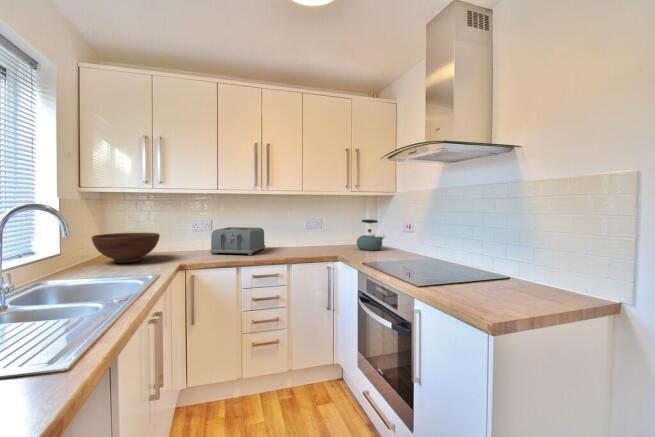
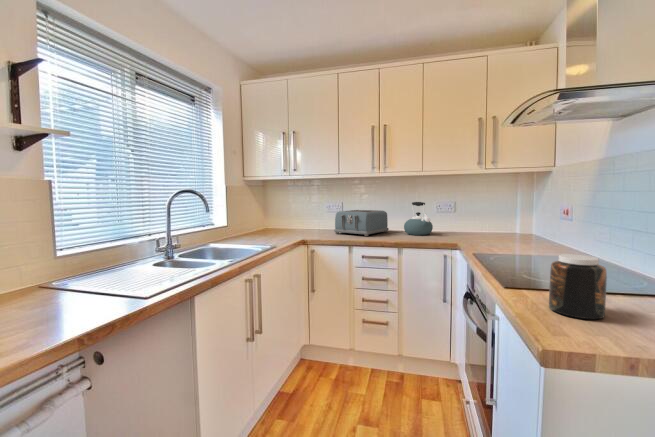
kettle: present [357,219,385,250] -> present [404,202,433,235]
fruit bowl: present [92,233,160,263] -> none [247,213,293,236]
jar: none [463,264,499,309] -> present [549,254,607,319]

